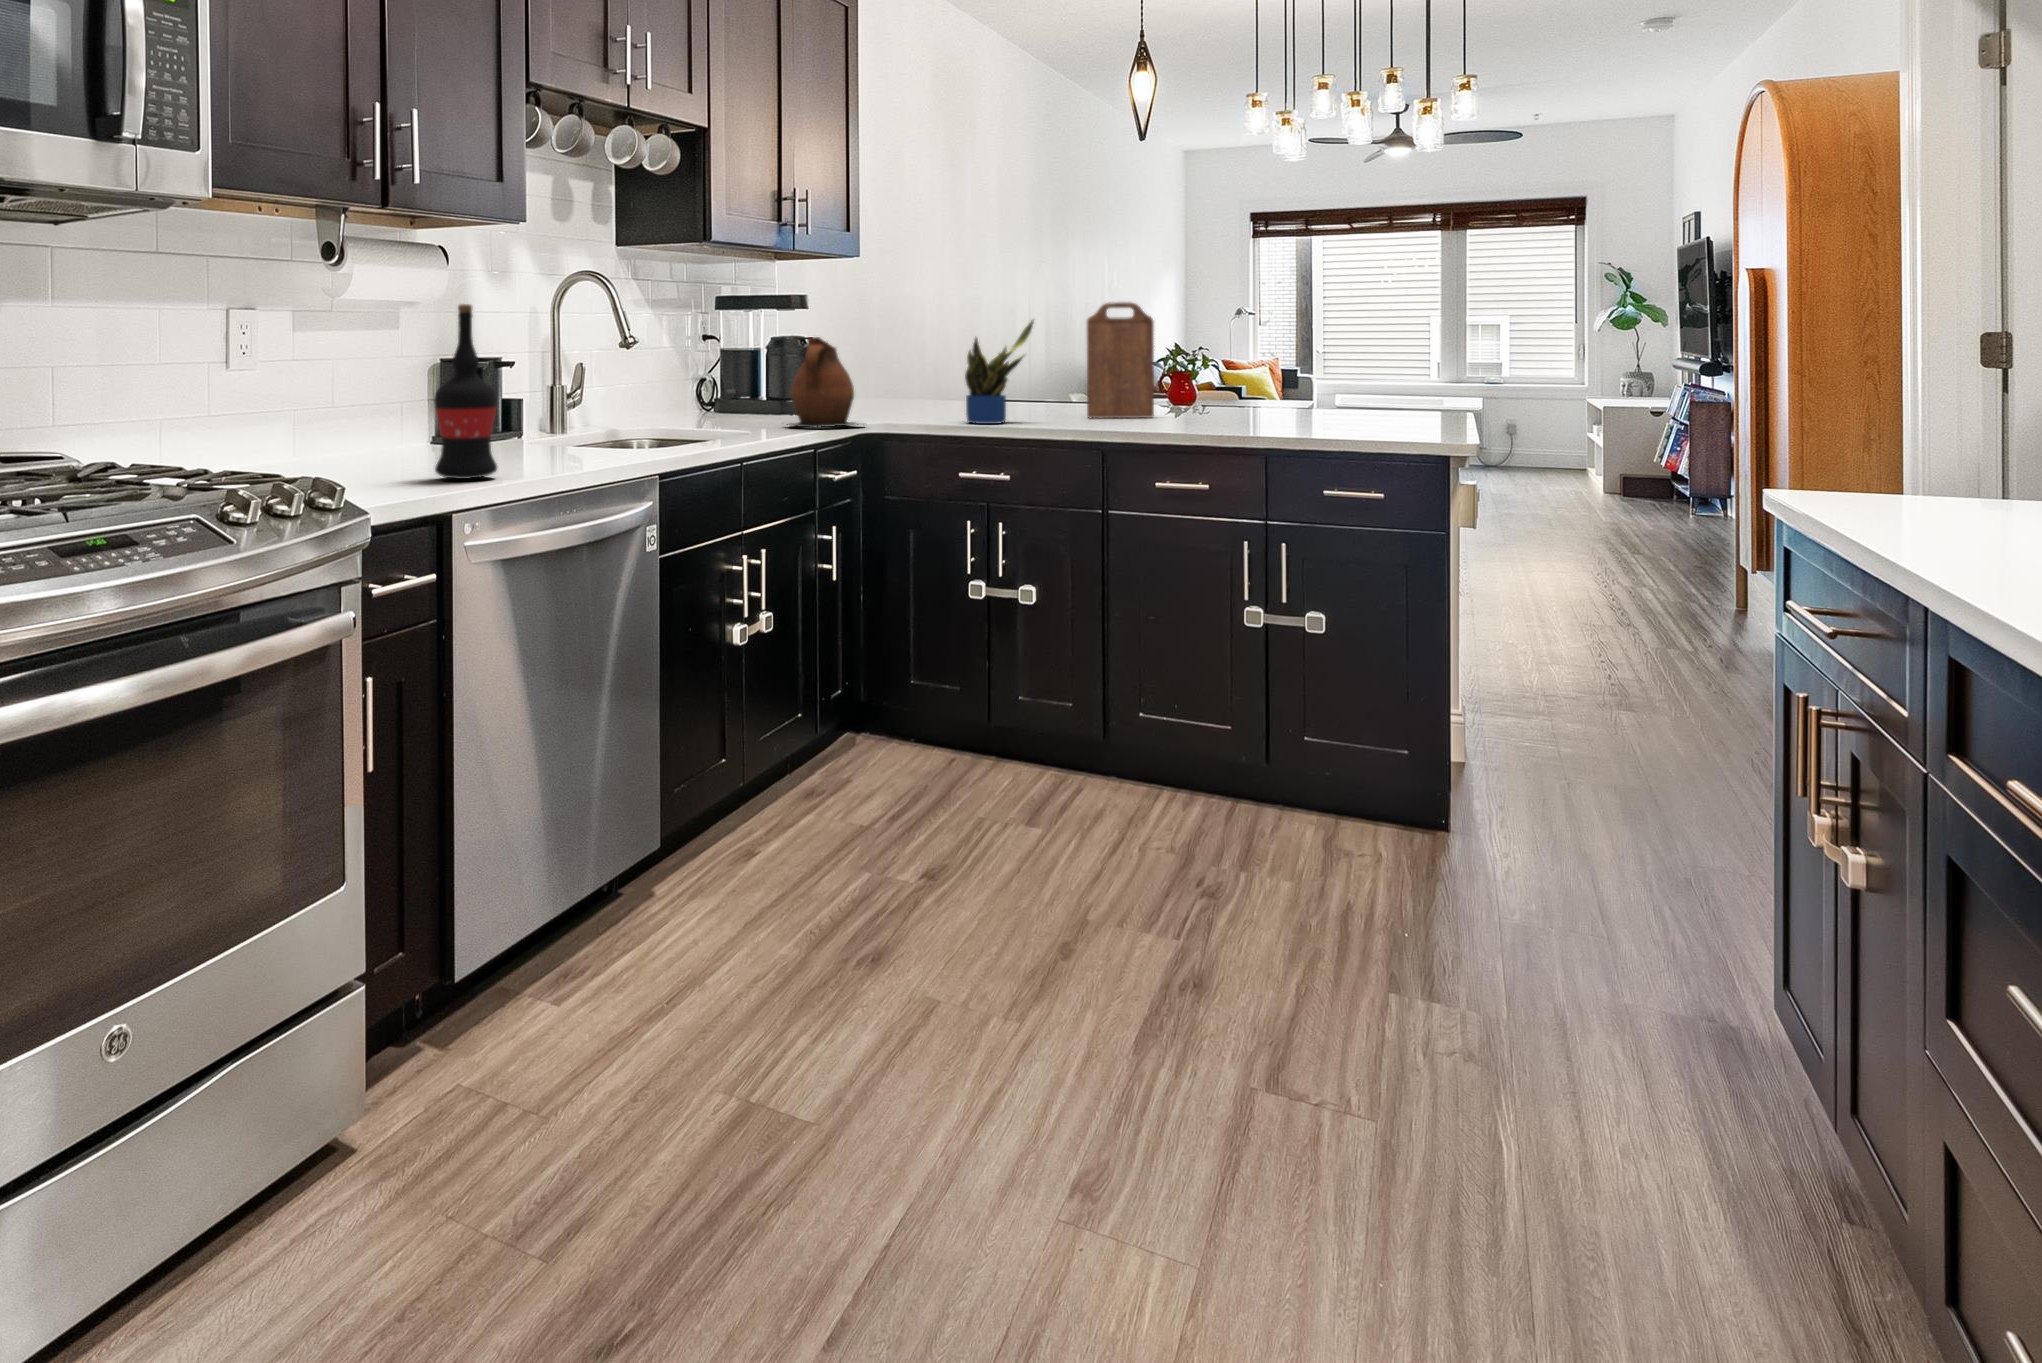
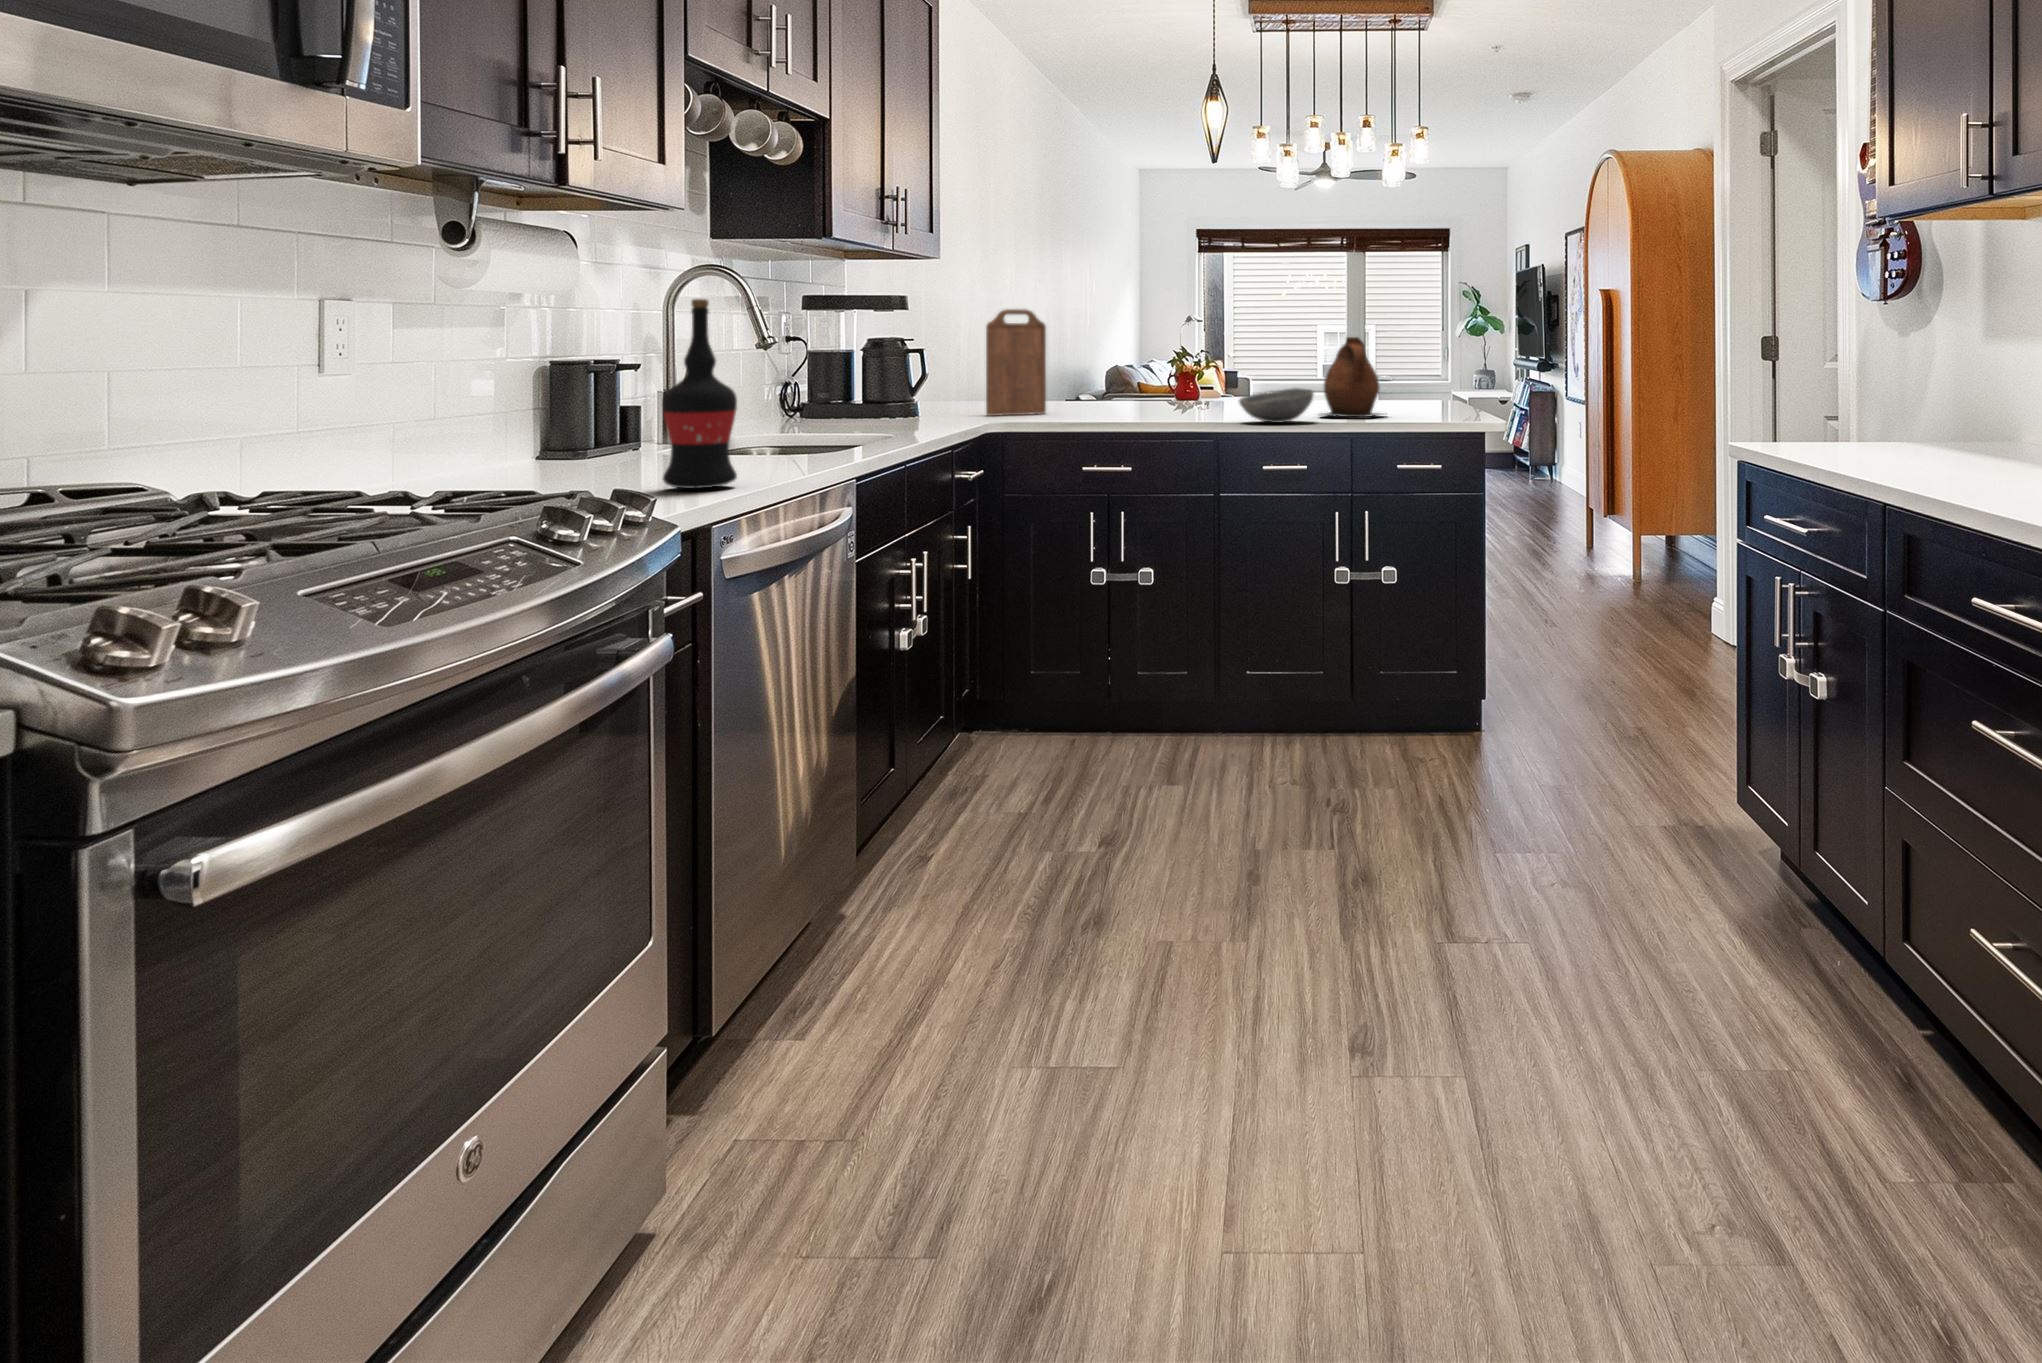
cutting board: present [1087,302,1154,418] -> present [986,309,1046,416]
potted plant: present [965,320,1034,424] -> none [1069,322,1135,421]
ceramic pitcher: present [787,337,858,428] -> present [1321,337,1387,417]
bowl: none [1136,393,1227,432] -> present [1239,388,1313,423]

